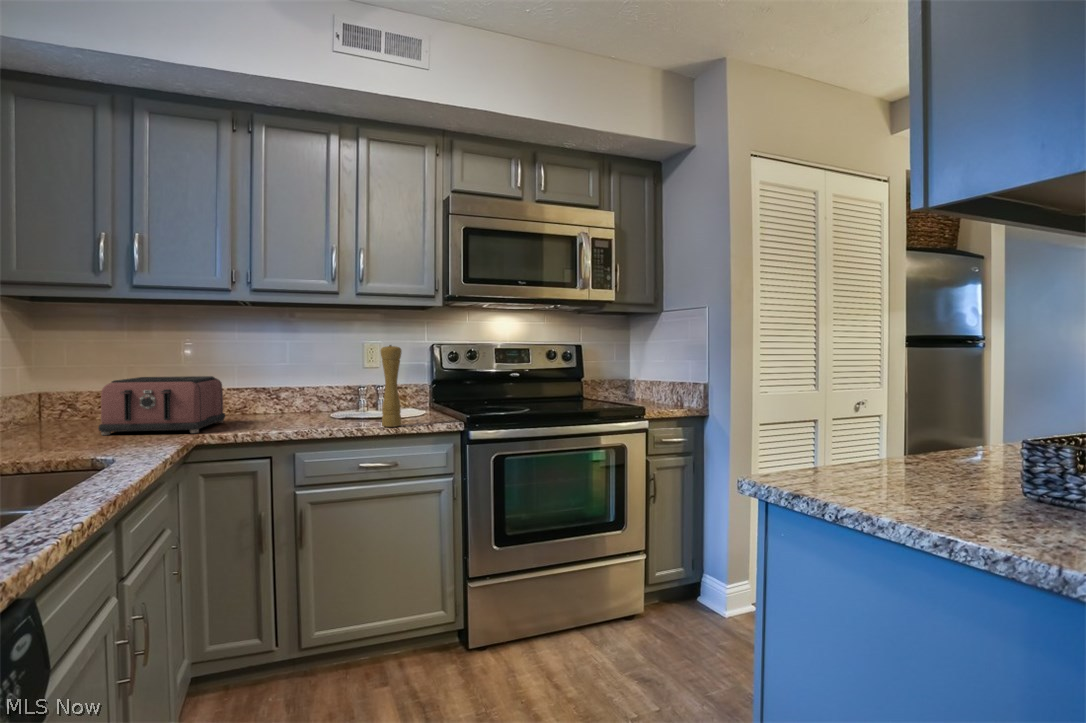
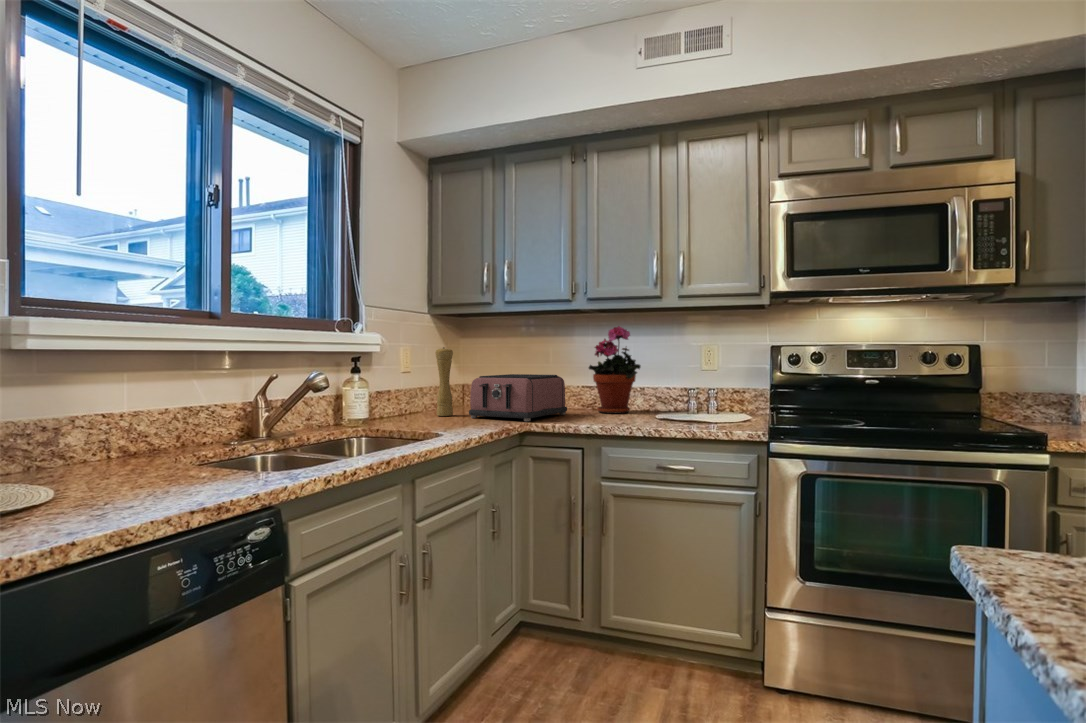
potted plant: none [240,320,305,418] -> present [589,326,640,414]
pepper mill: present [381,345,401,427] -> present [435,347,453,416]

